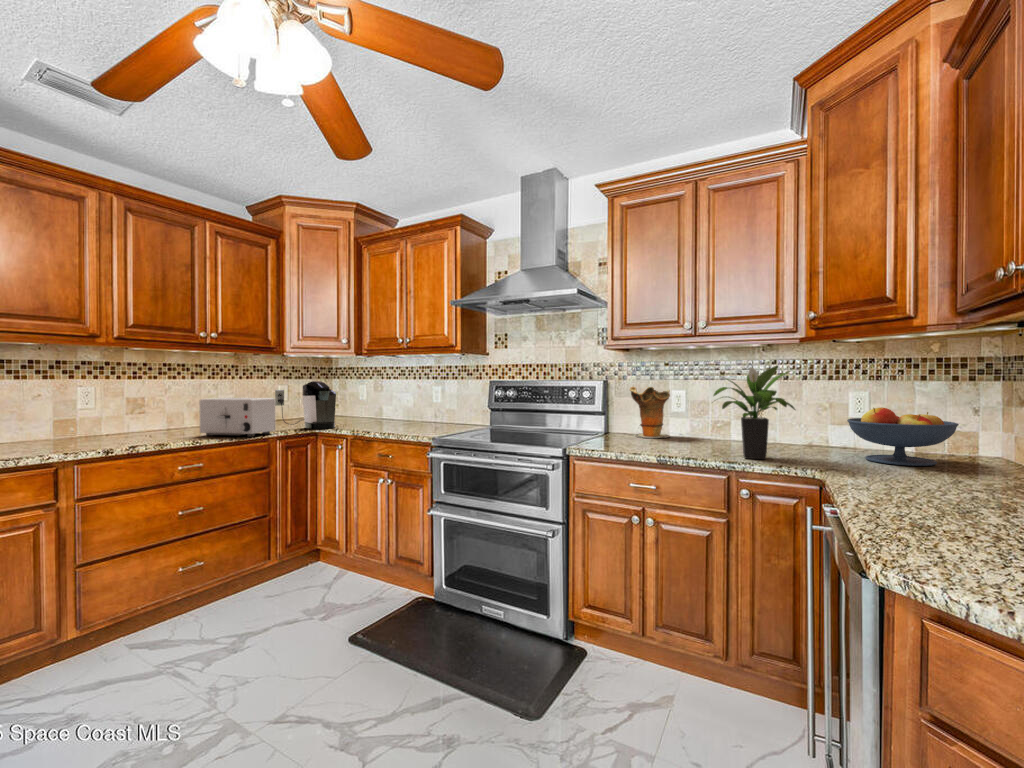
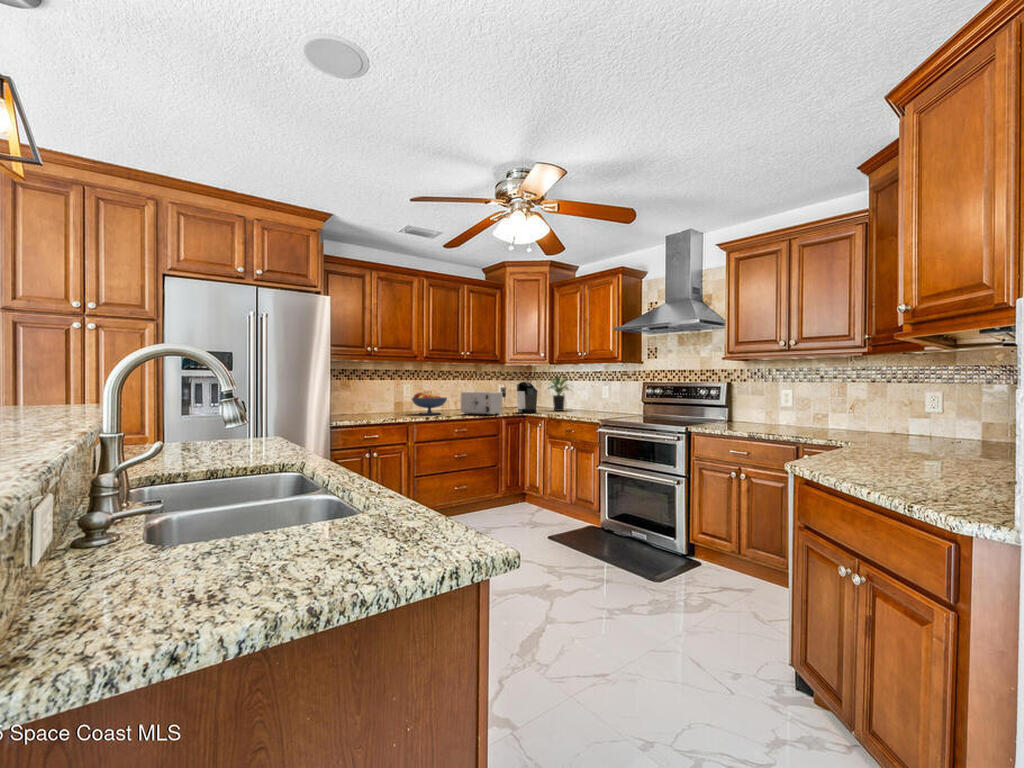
potted plant: present [714,366,795,459] -> present [548,376,568,411]
decorative vase: present [630,387,670,438] -> none [745,384,779,425]
fruit bowl: present [847,408,959,466] -> present [412,392,447,415]

